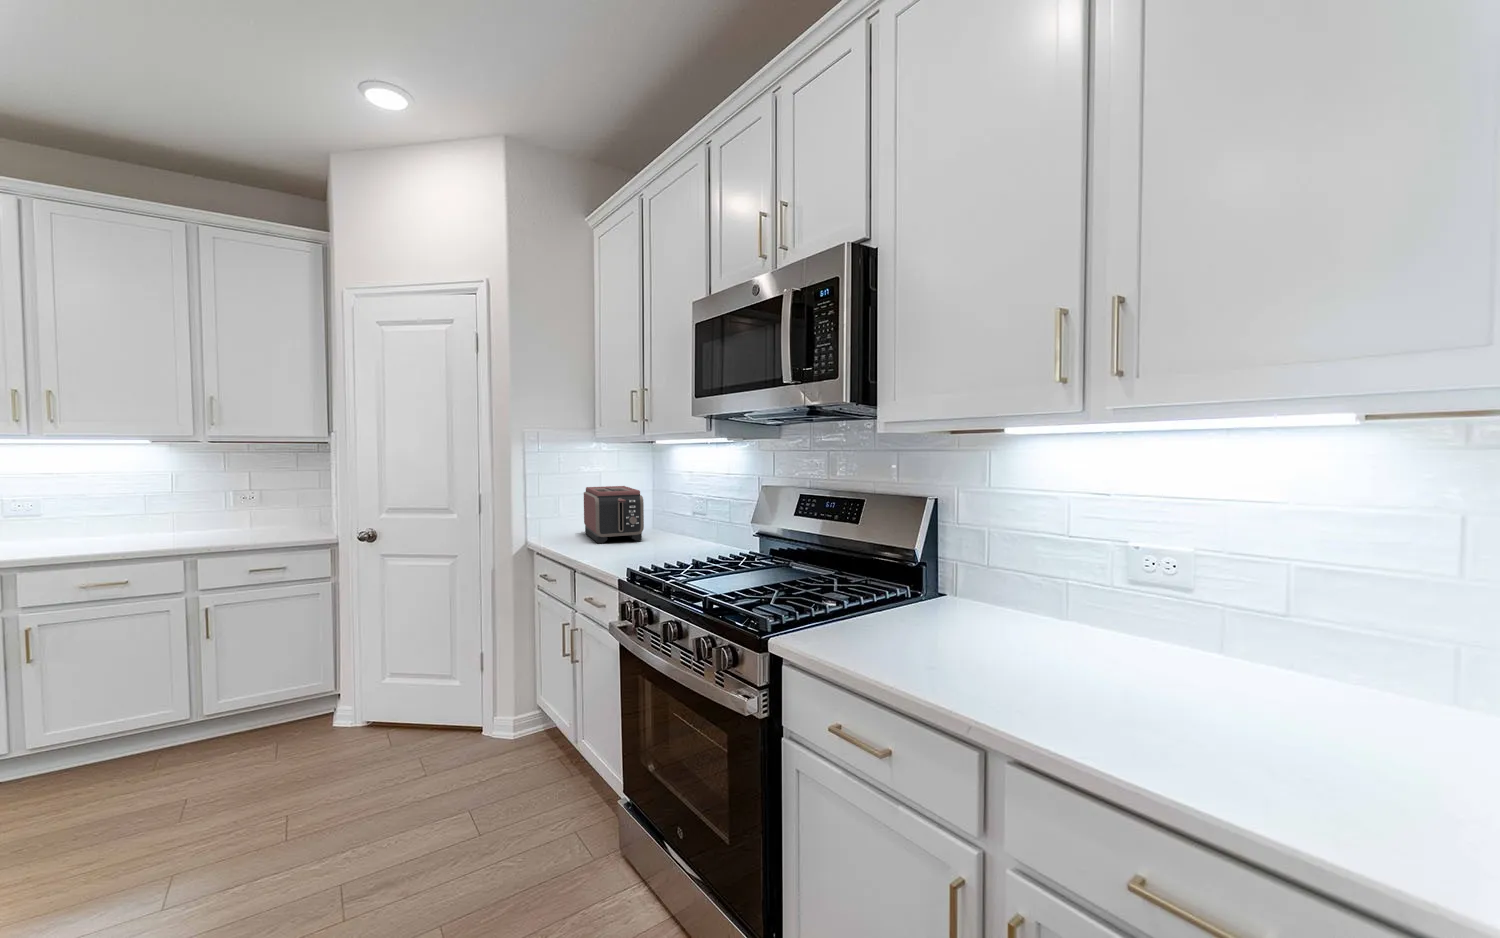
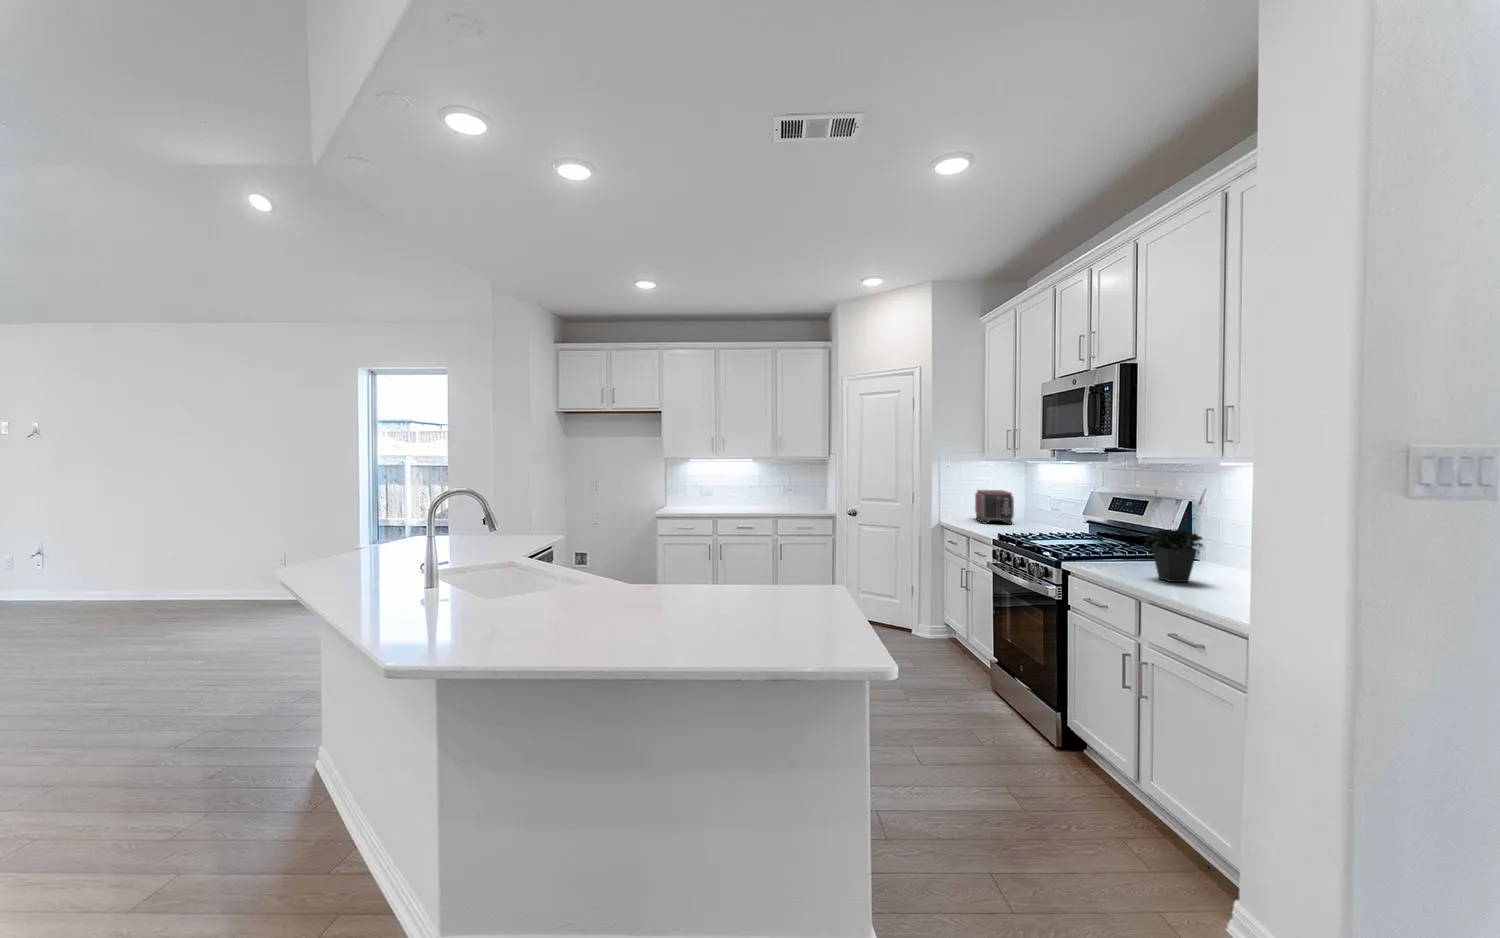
potted plant: none [951,478,1084,689] -> present [1143,489,1206,582]

